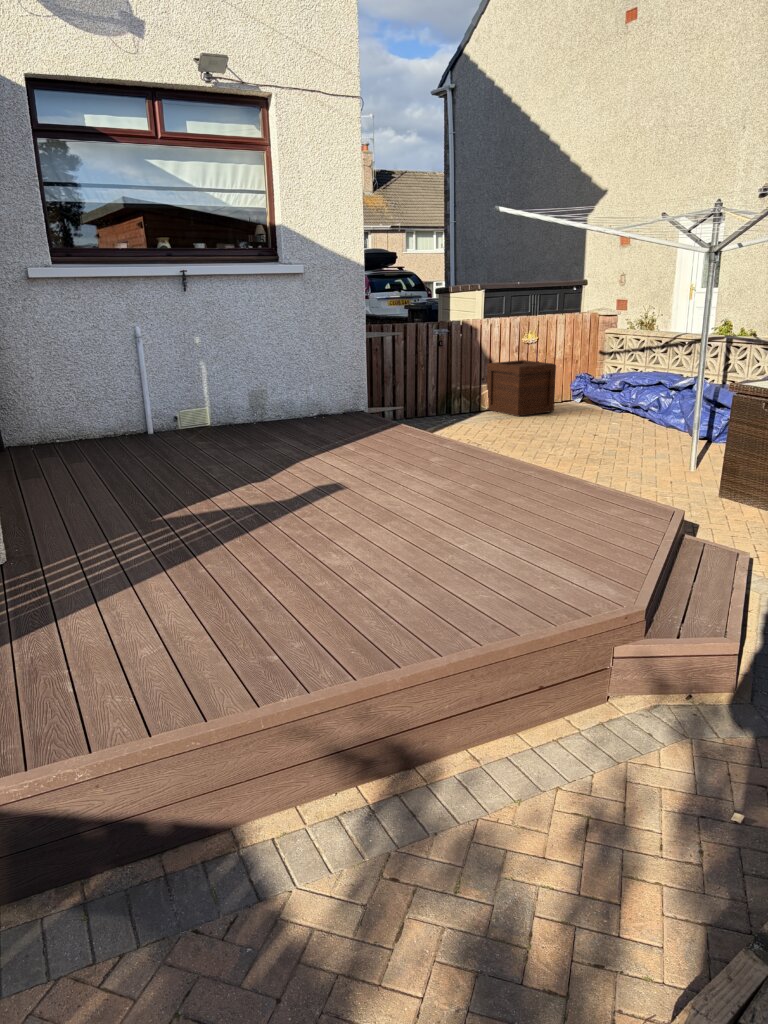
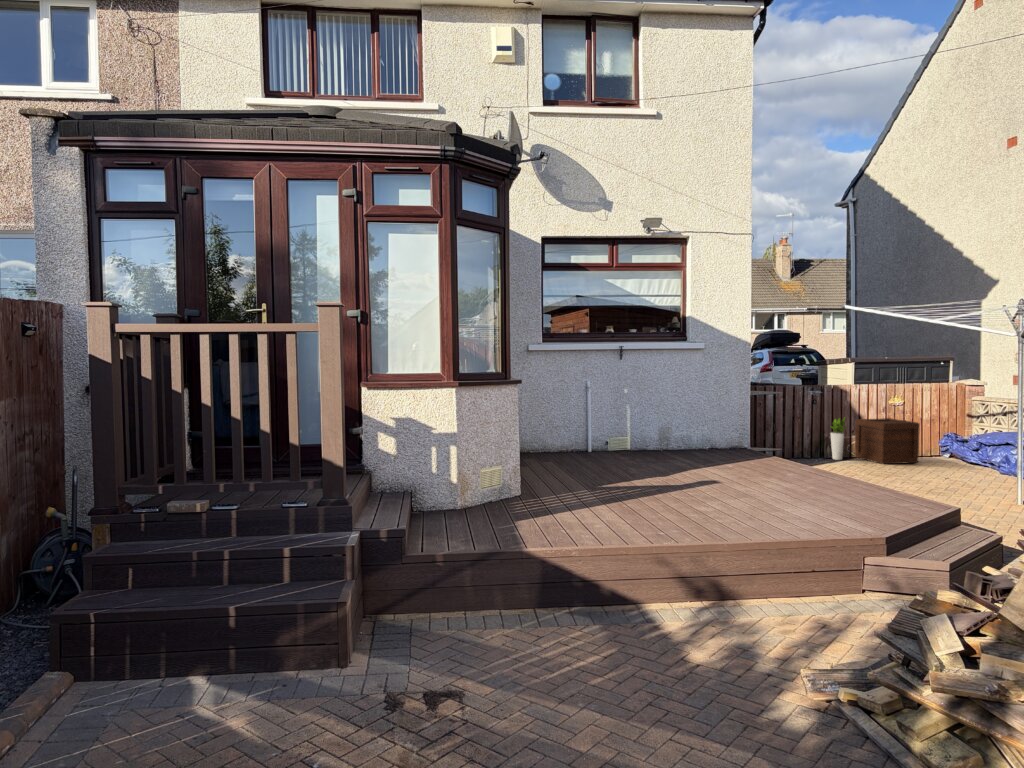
planter: none [459,361,481,415] -> present [831,418,846,460]

